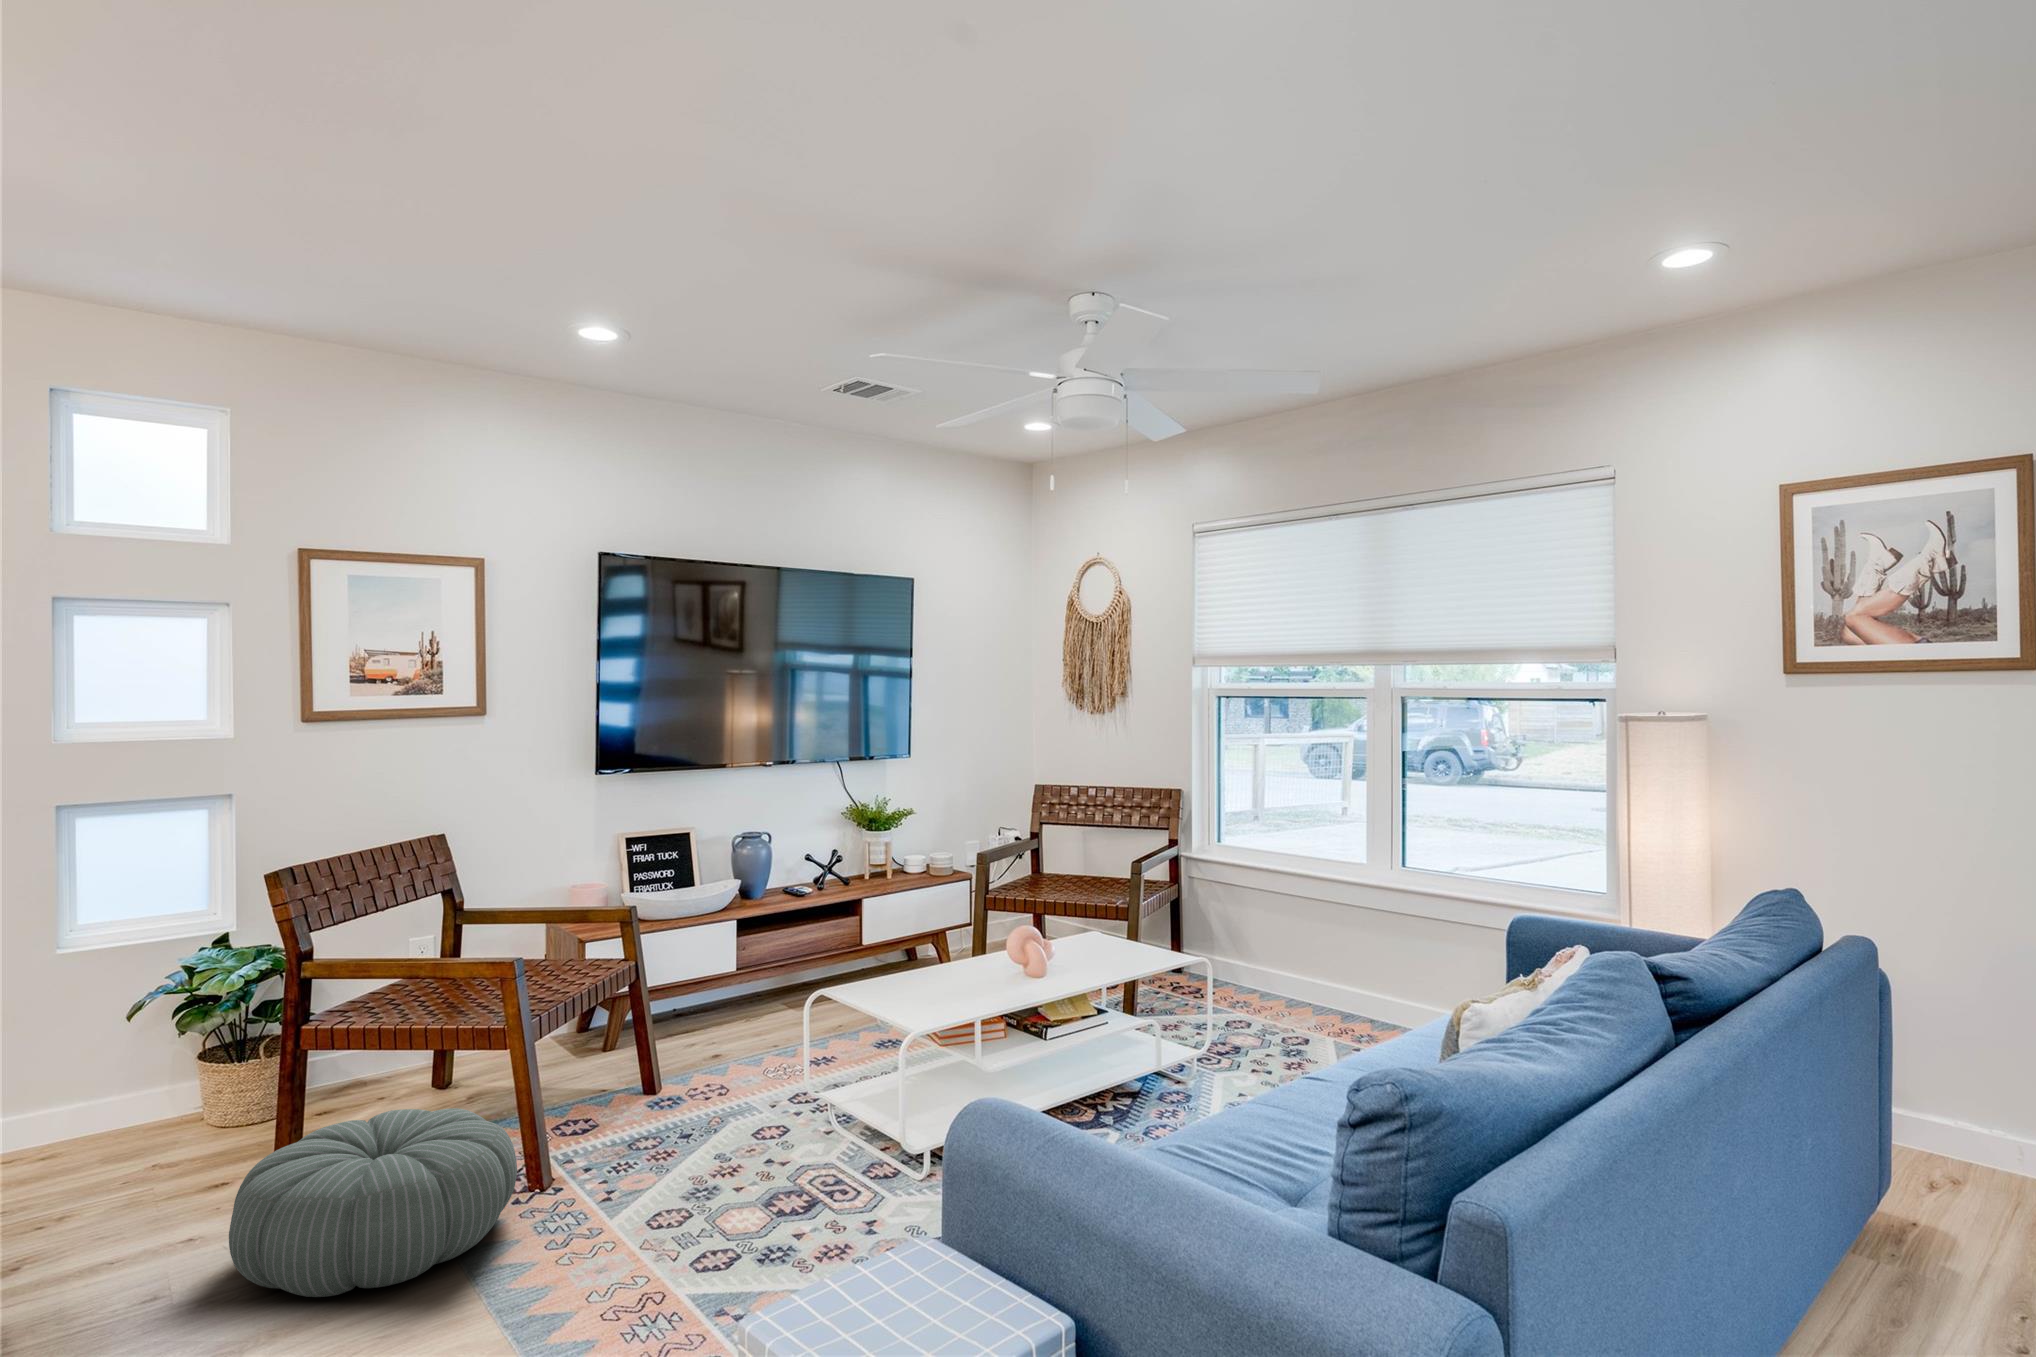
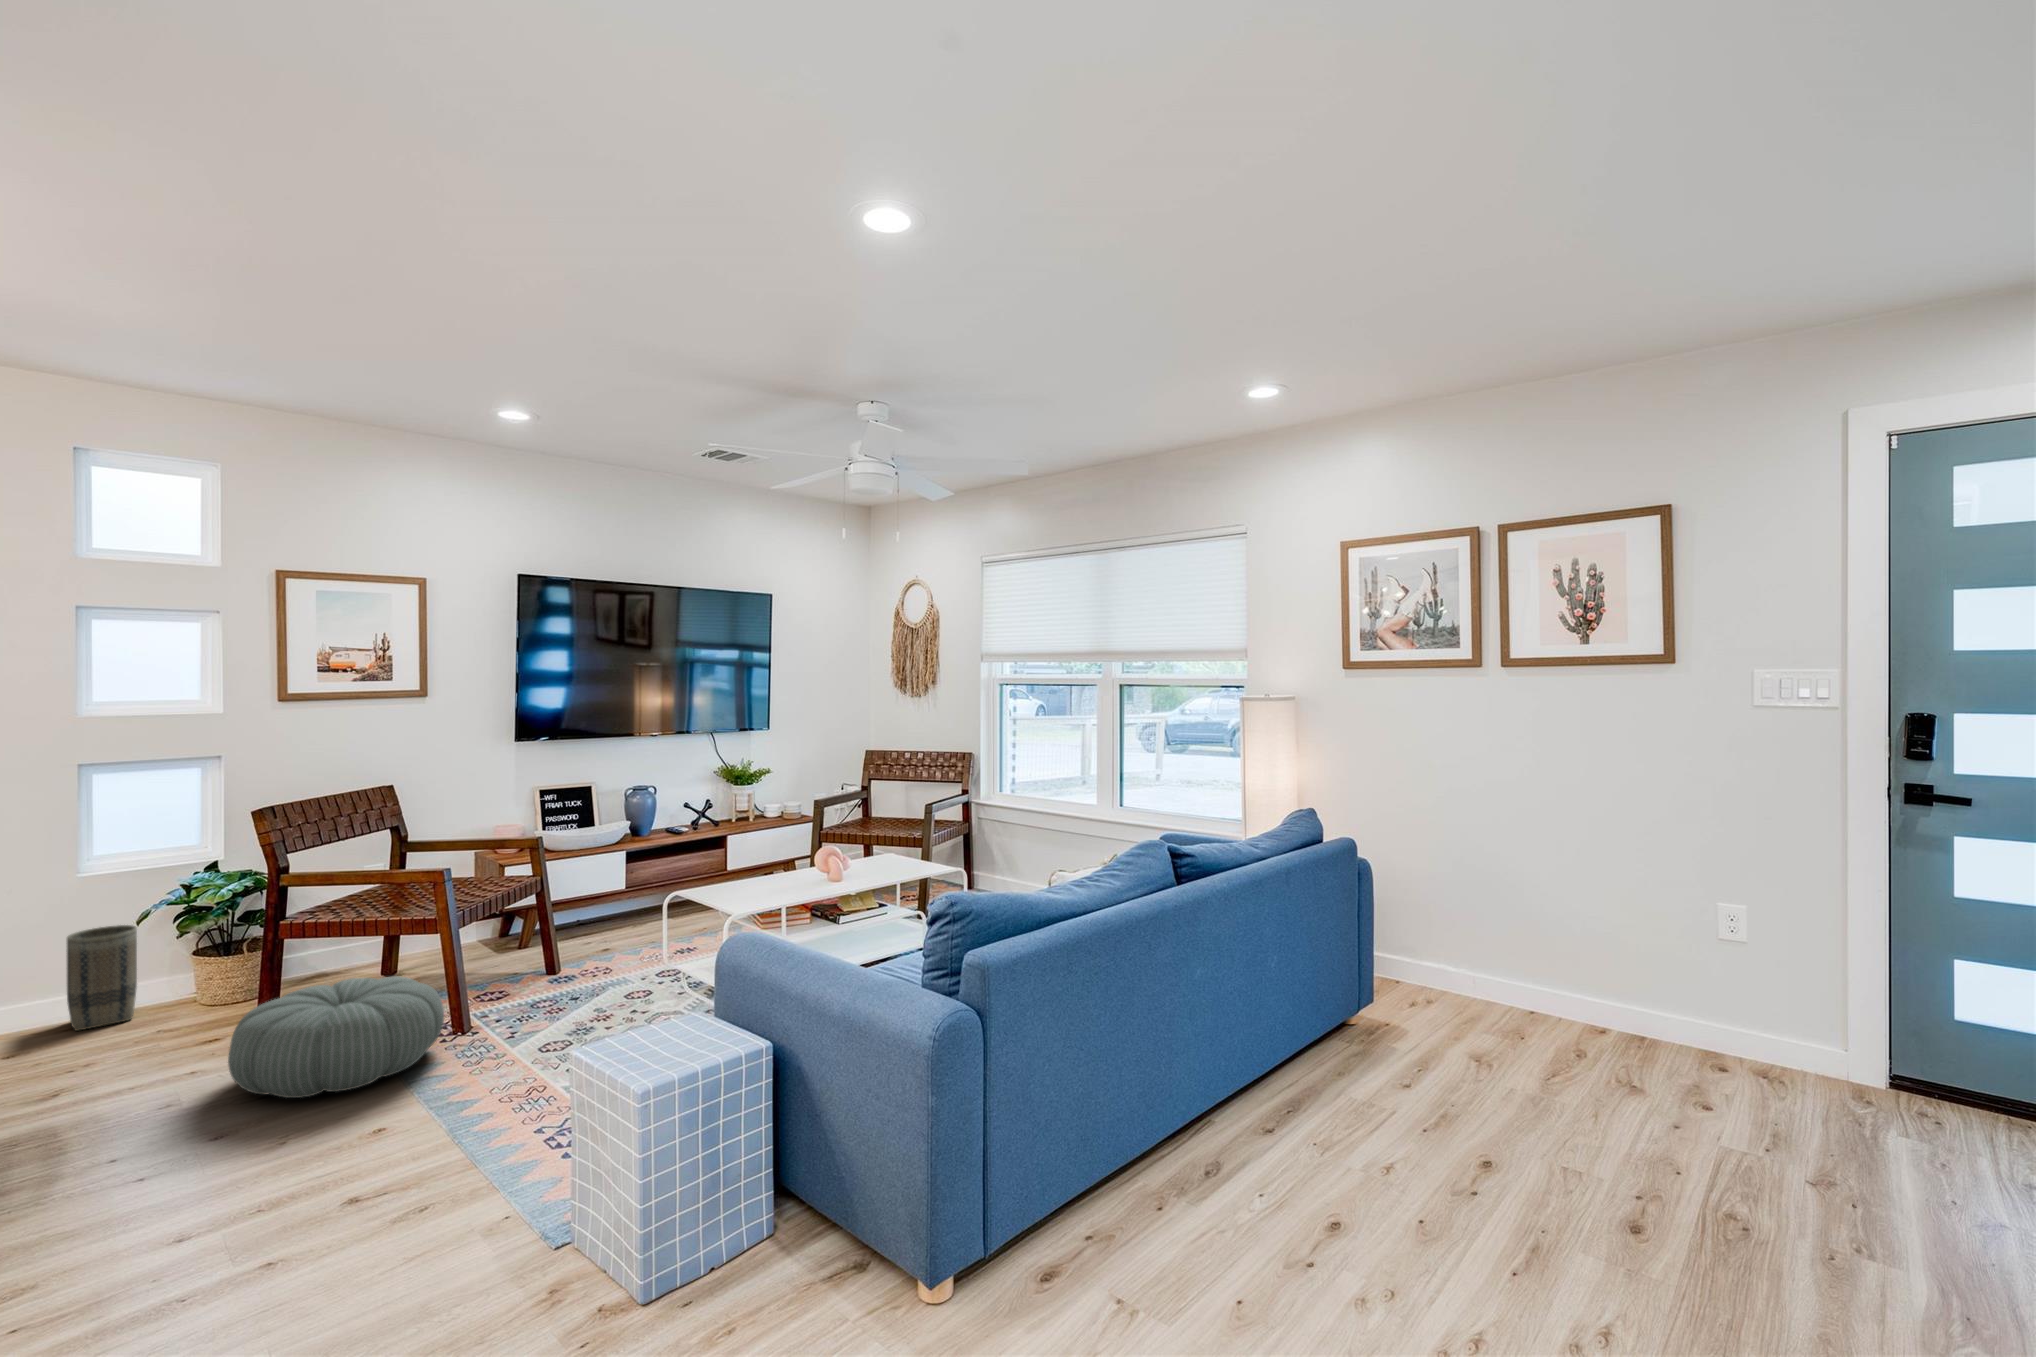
basket: none [38,1020,126,1164] -> present [67,925,137,1031]

